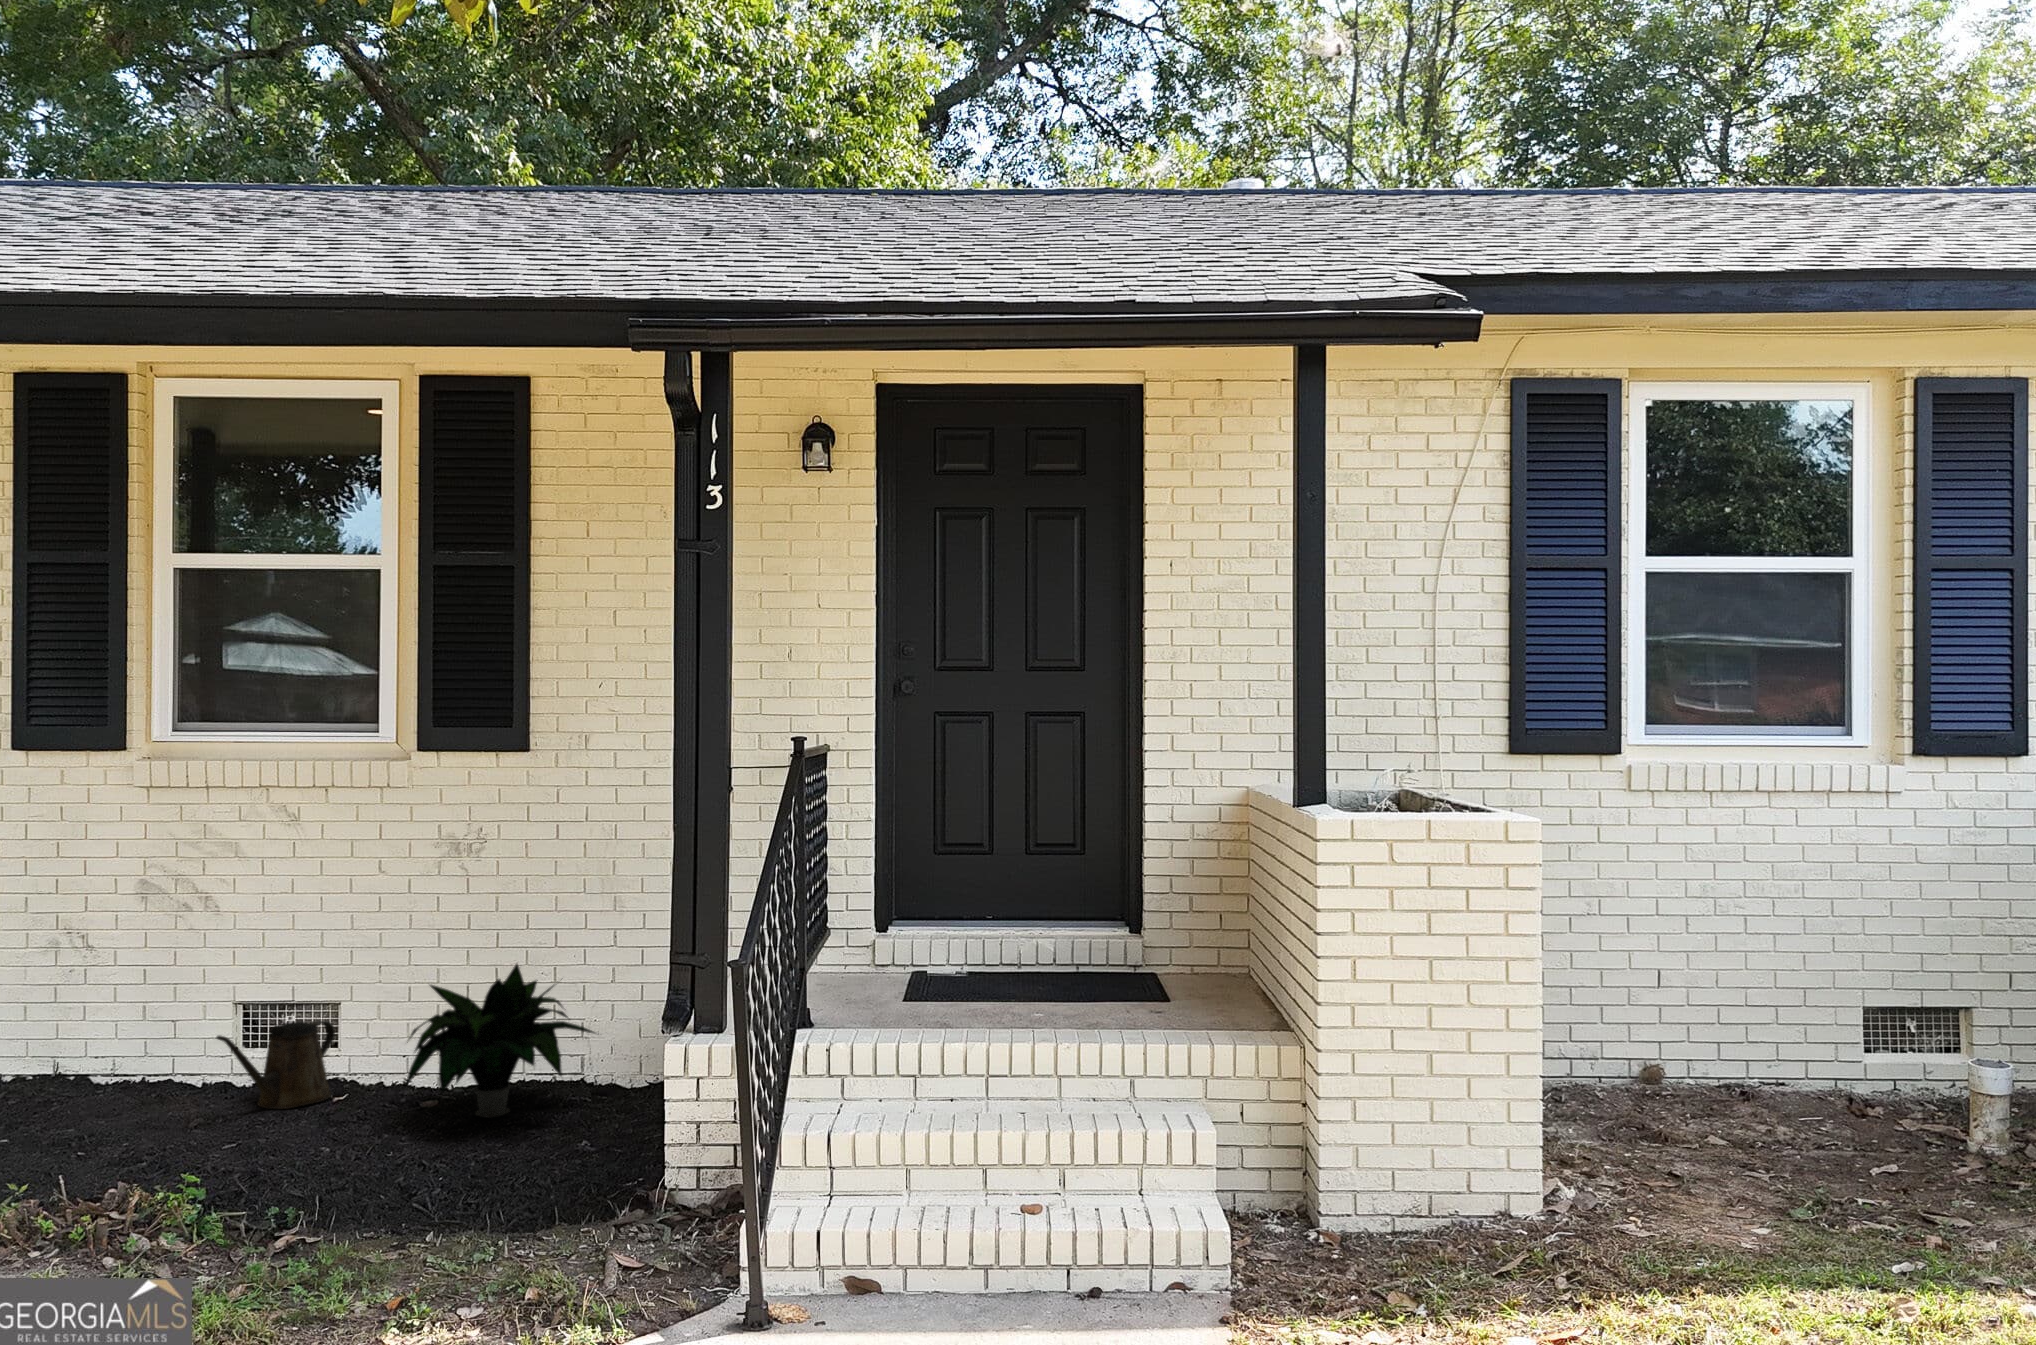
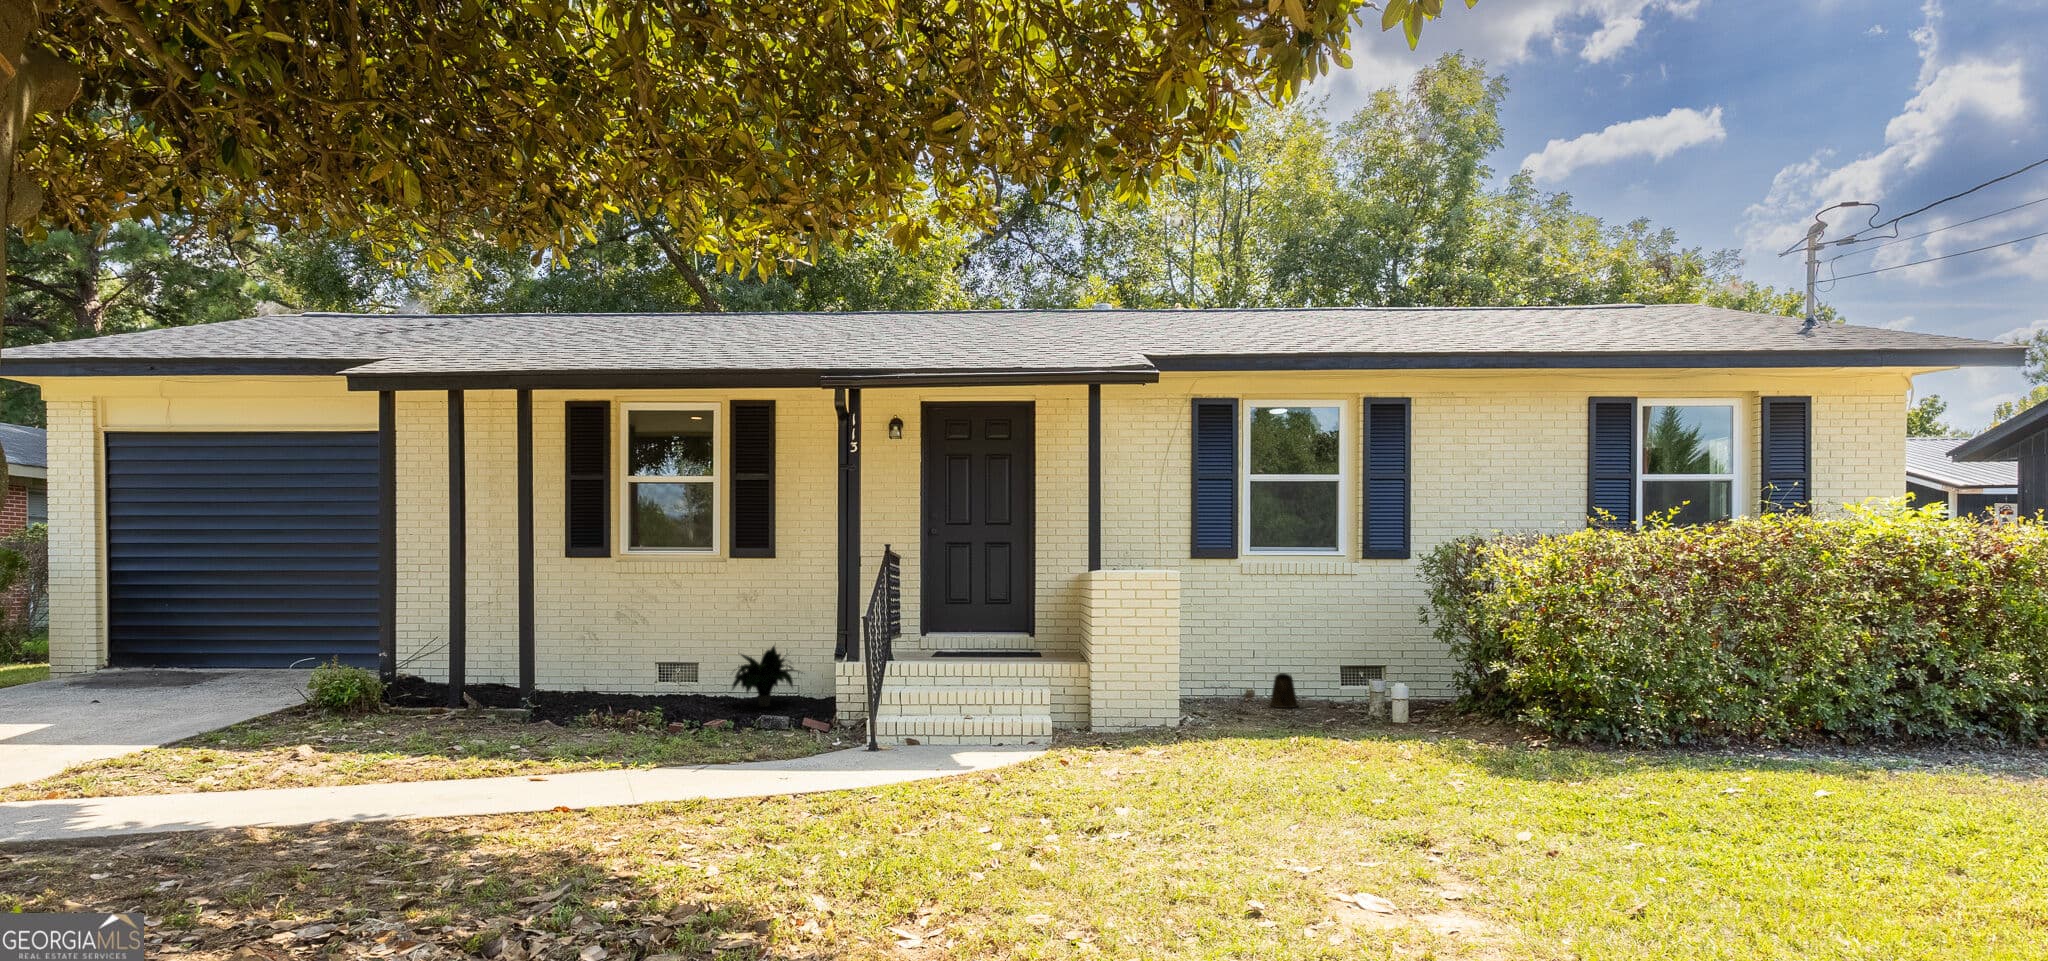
watering can: present [216,1020,335,1109] -> present [1270,673,1298,708]

